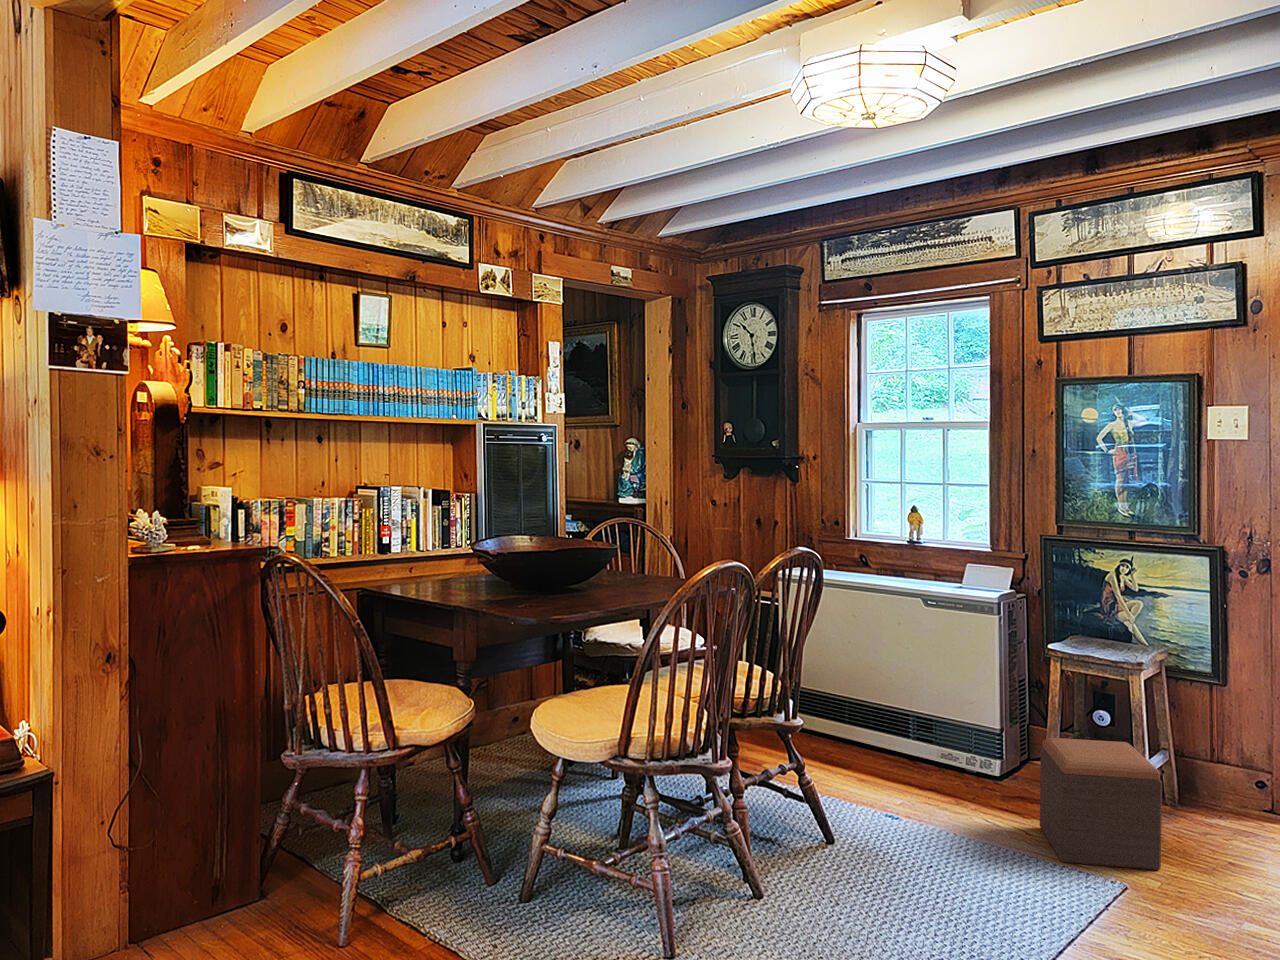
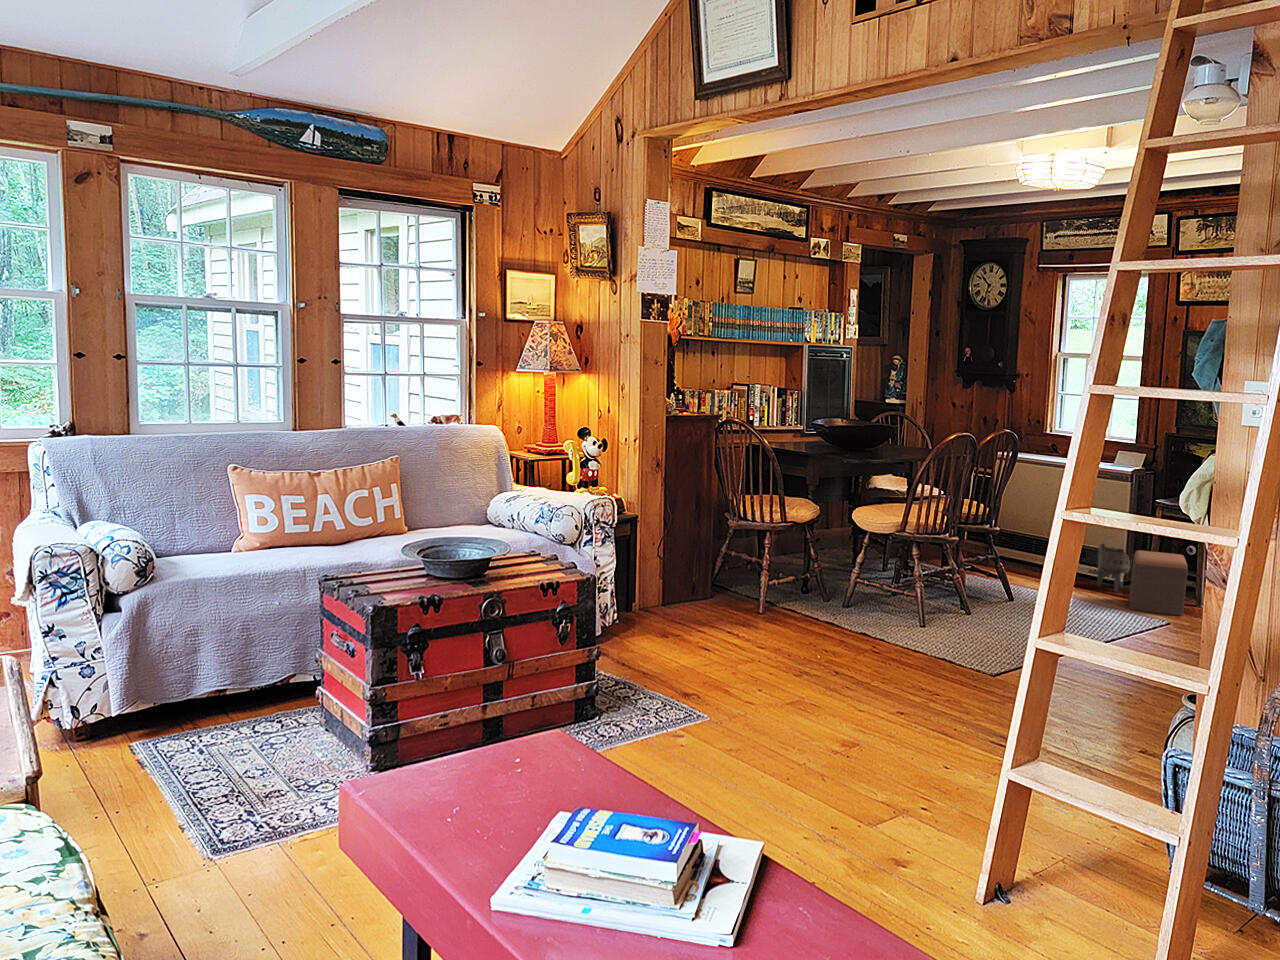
planter: none [965,714,1023,803] -> present [1097,543,1130,592]

